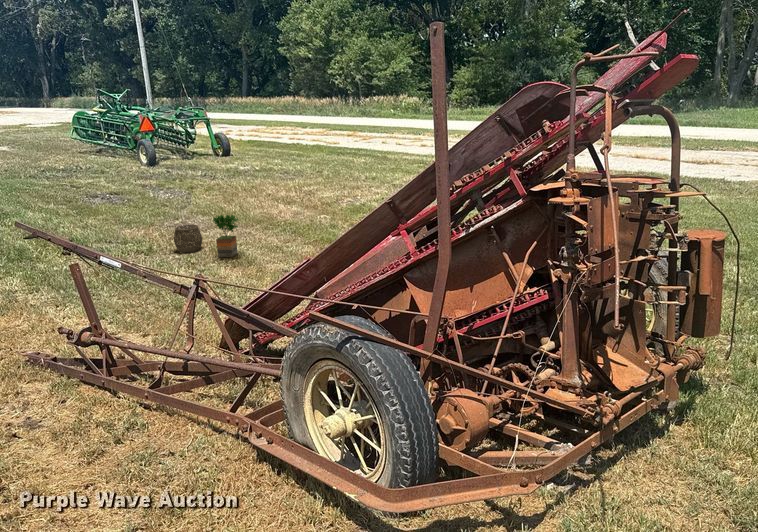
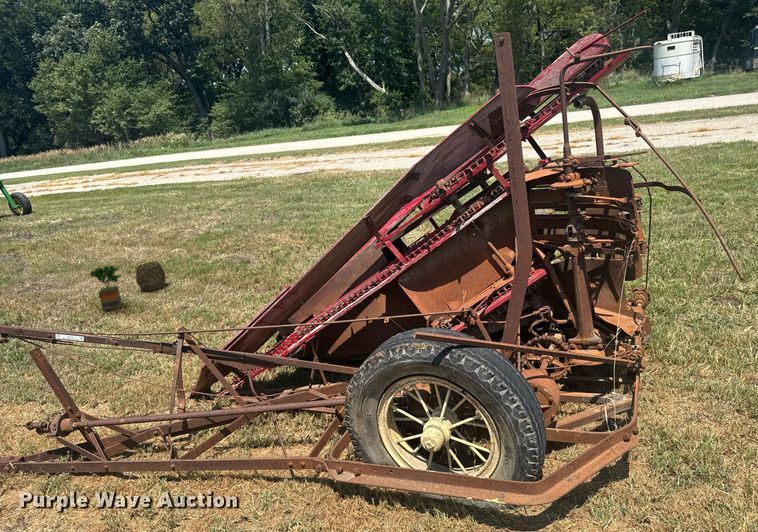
woven basket: present [174,225,202,252] -> present [136,262,166,291]

